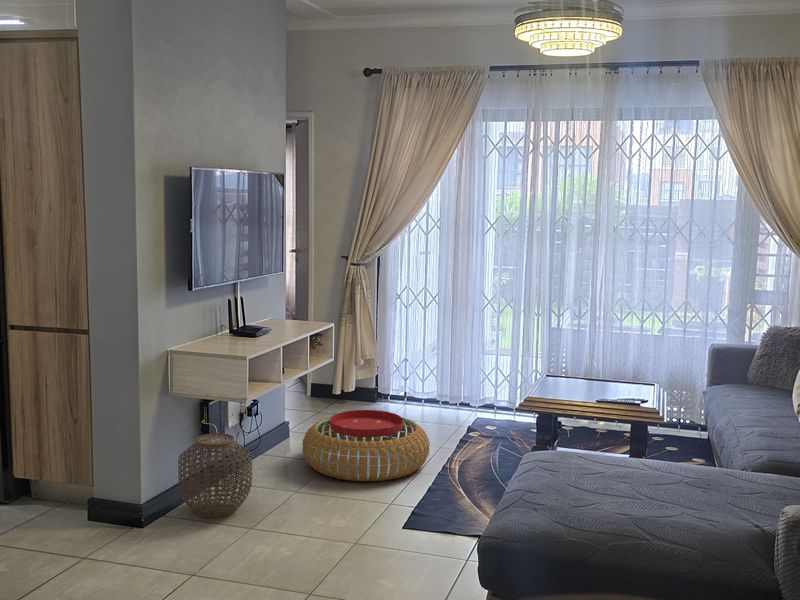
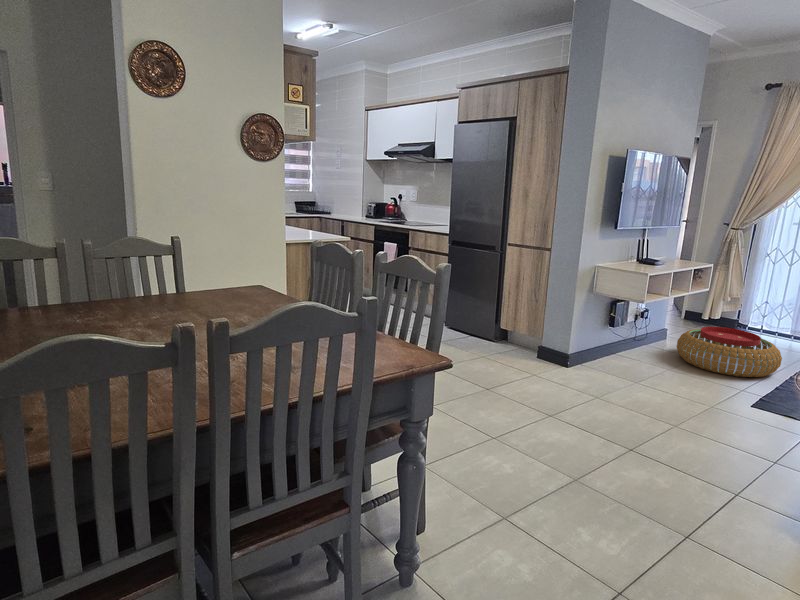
woven basket: present [178,433,252,518] -> none [592,321,643,373]

